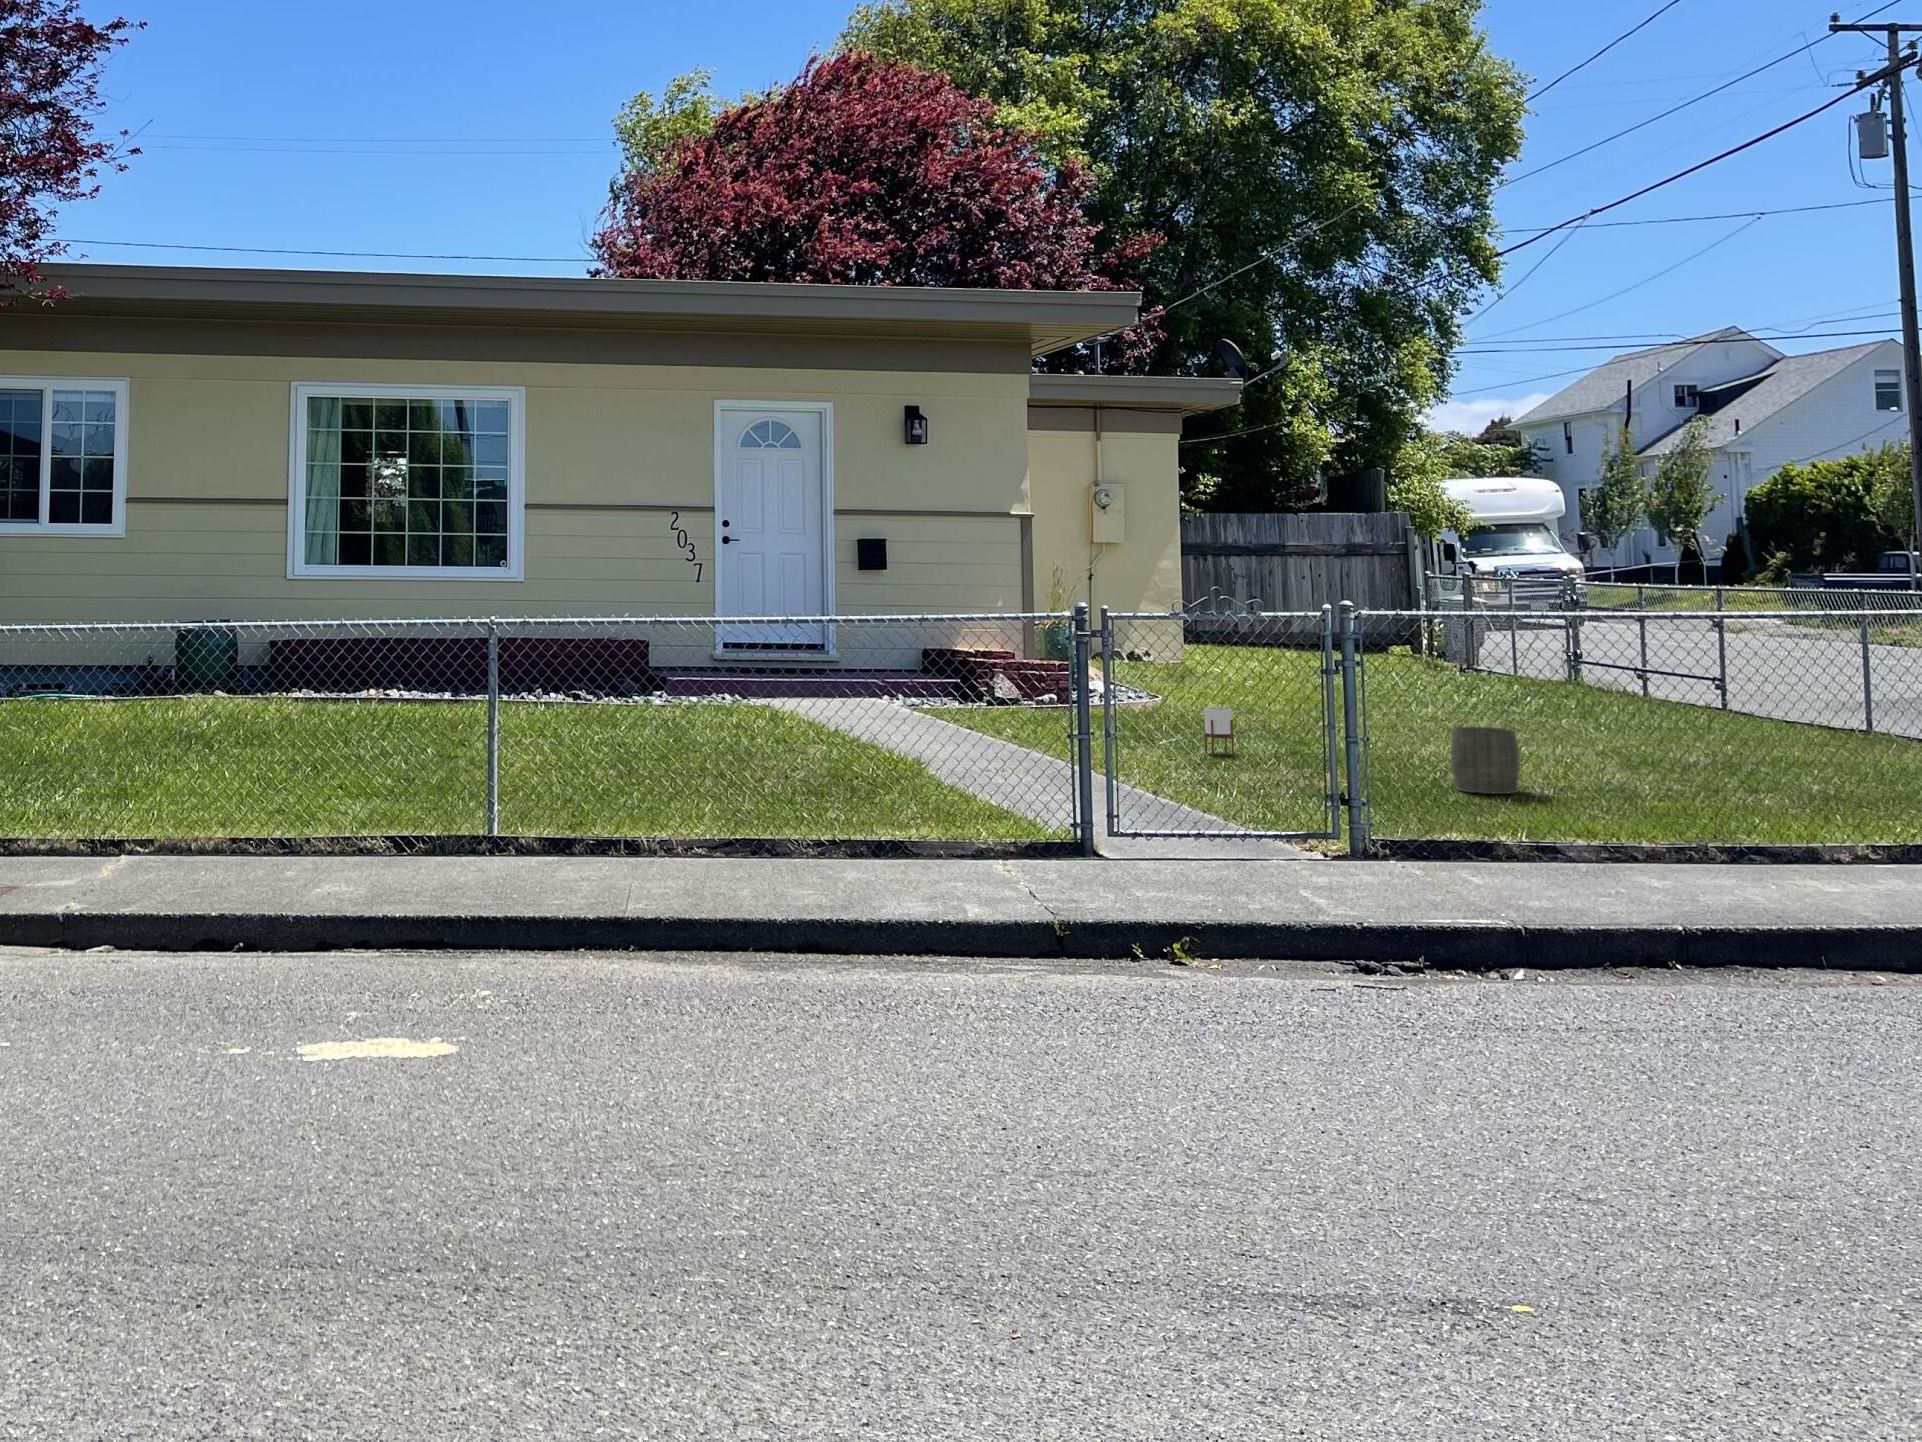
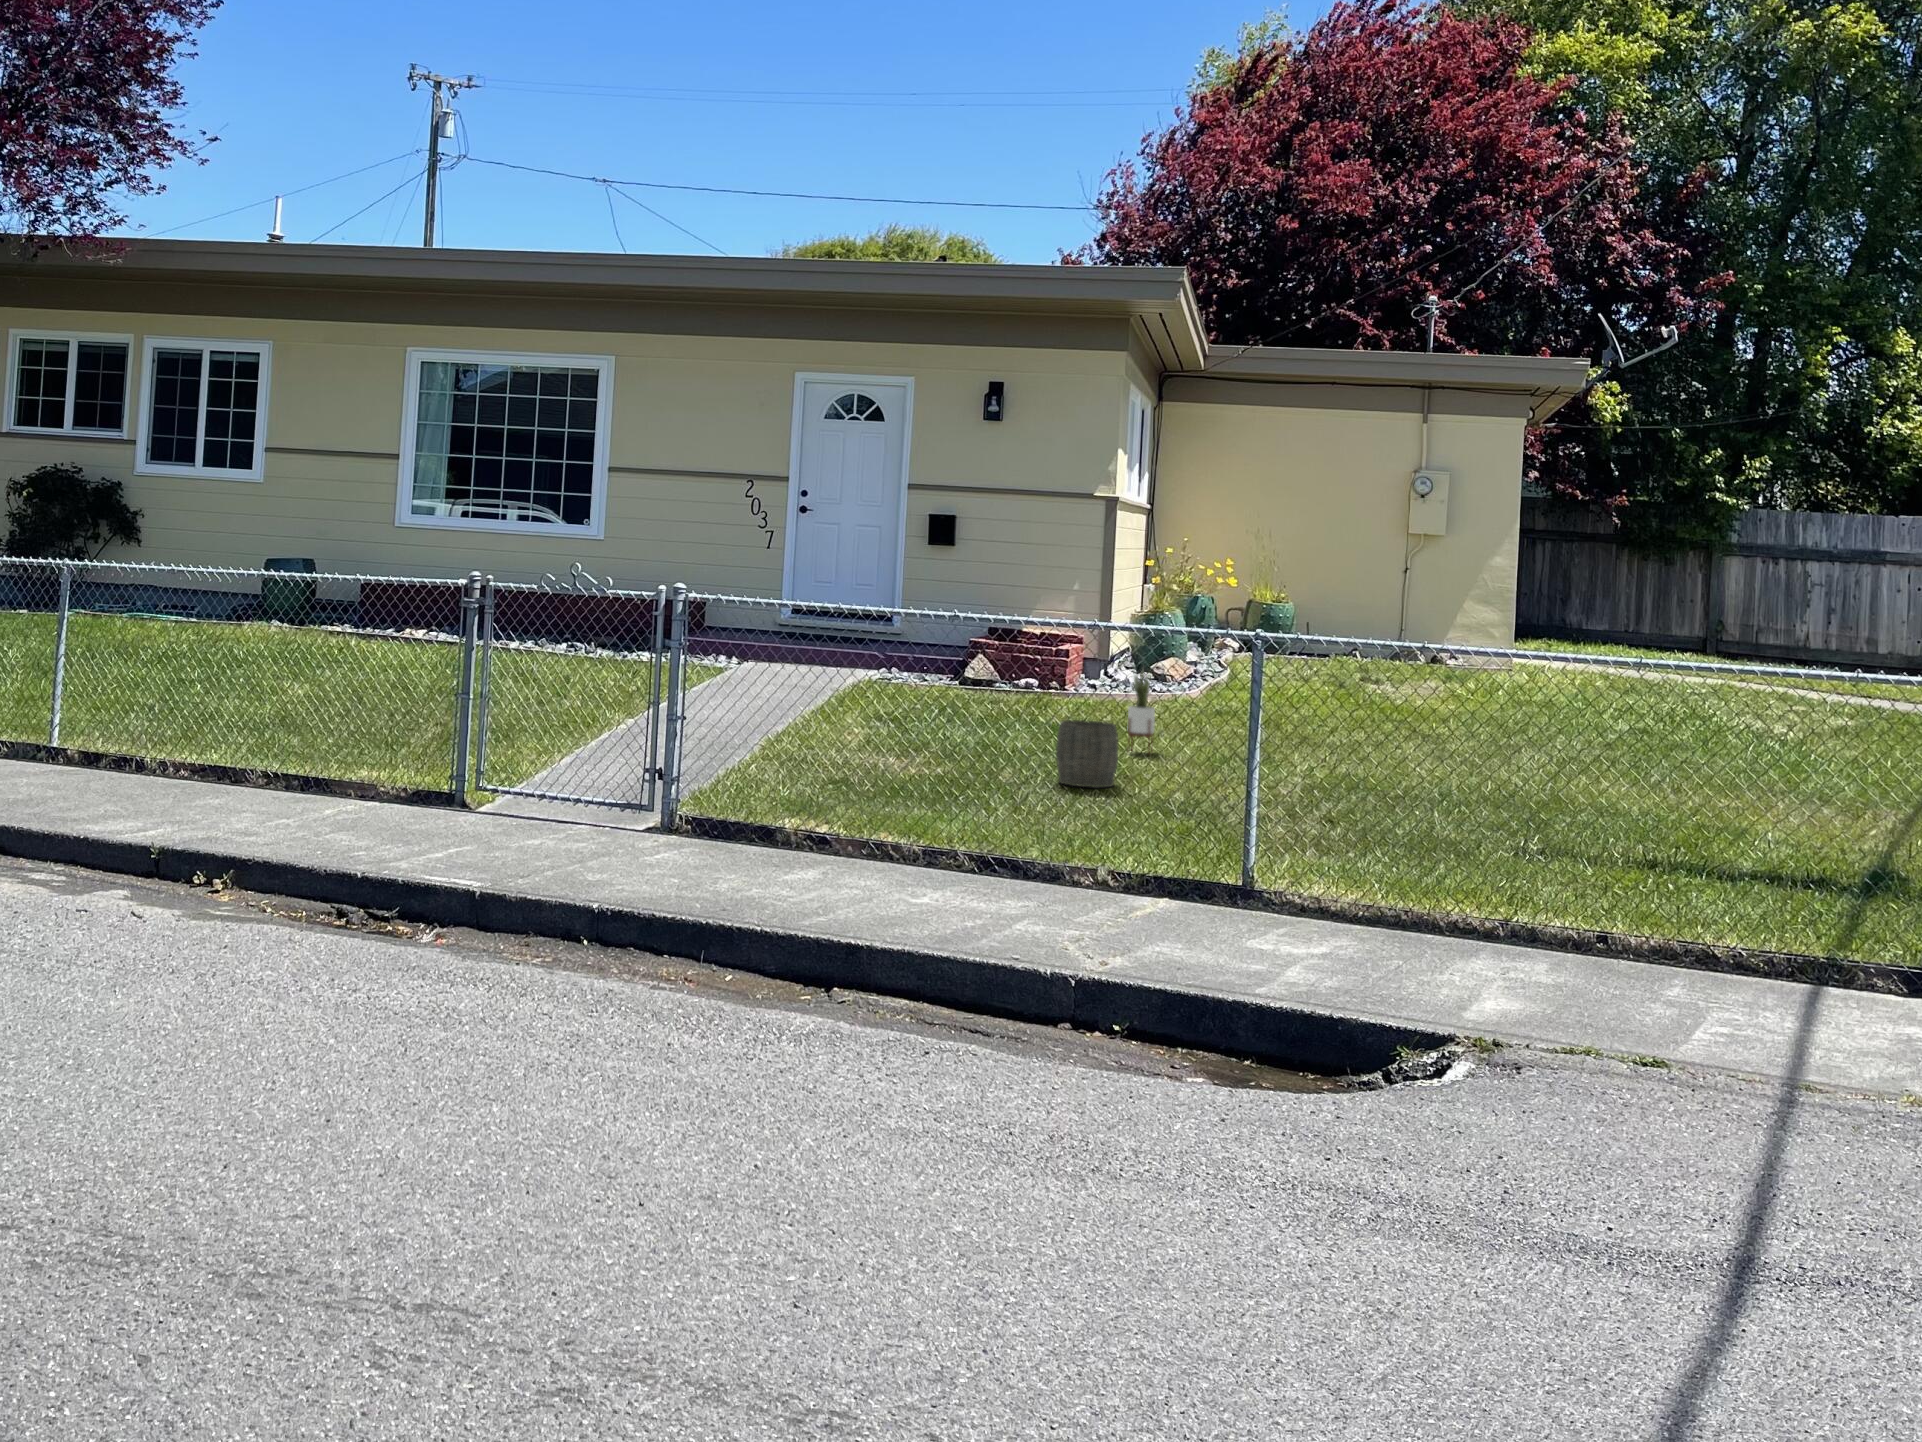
potted plant: present [1204,707,1234,755] -> present [1128,671,1155,752]

